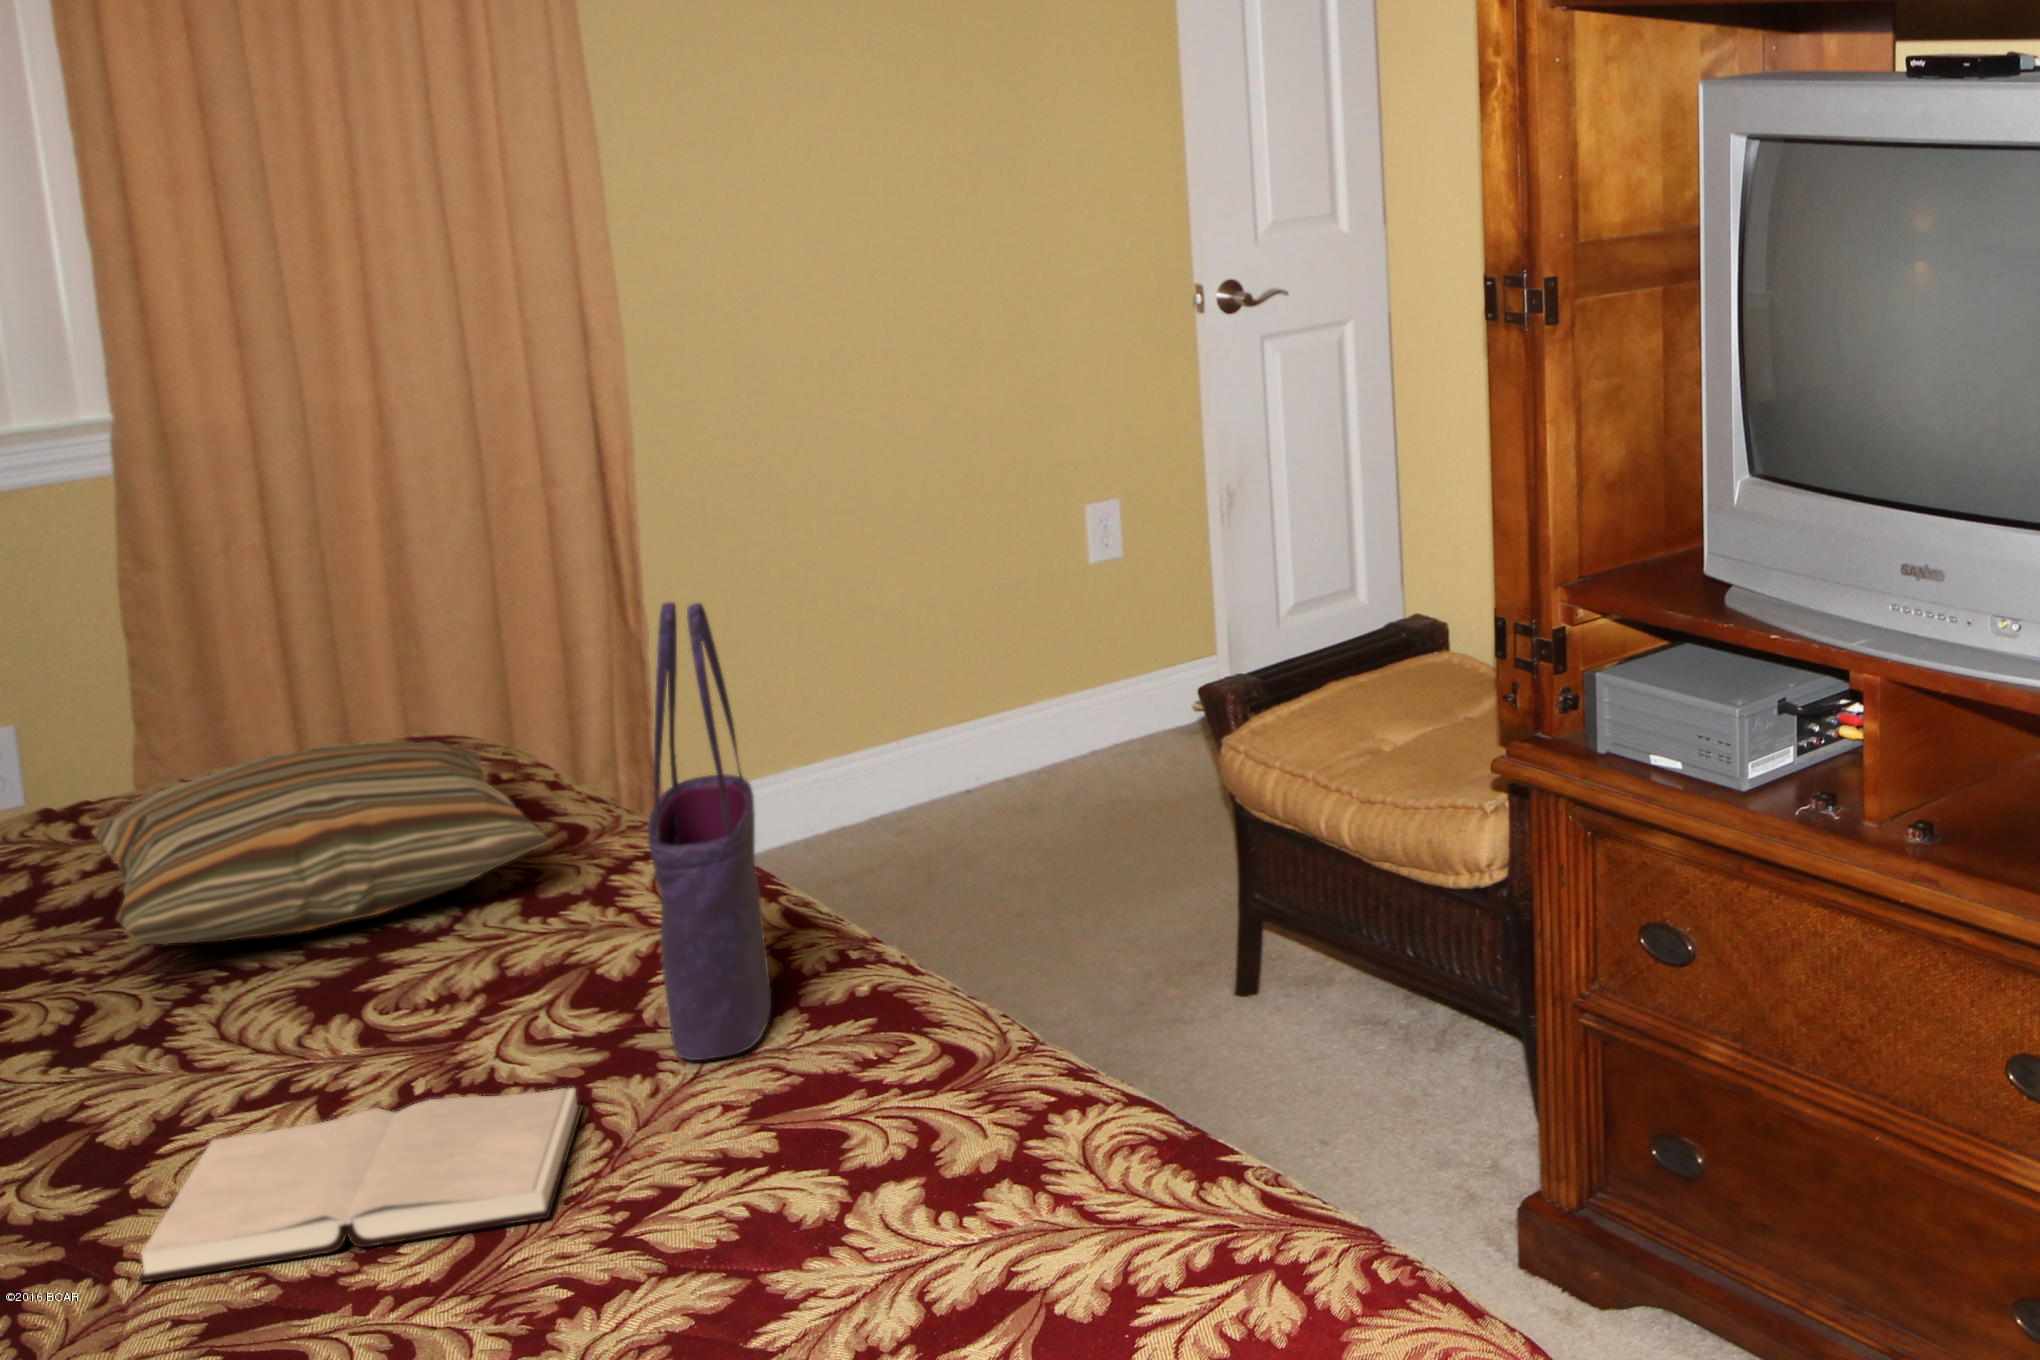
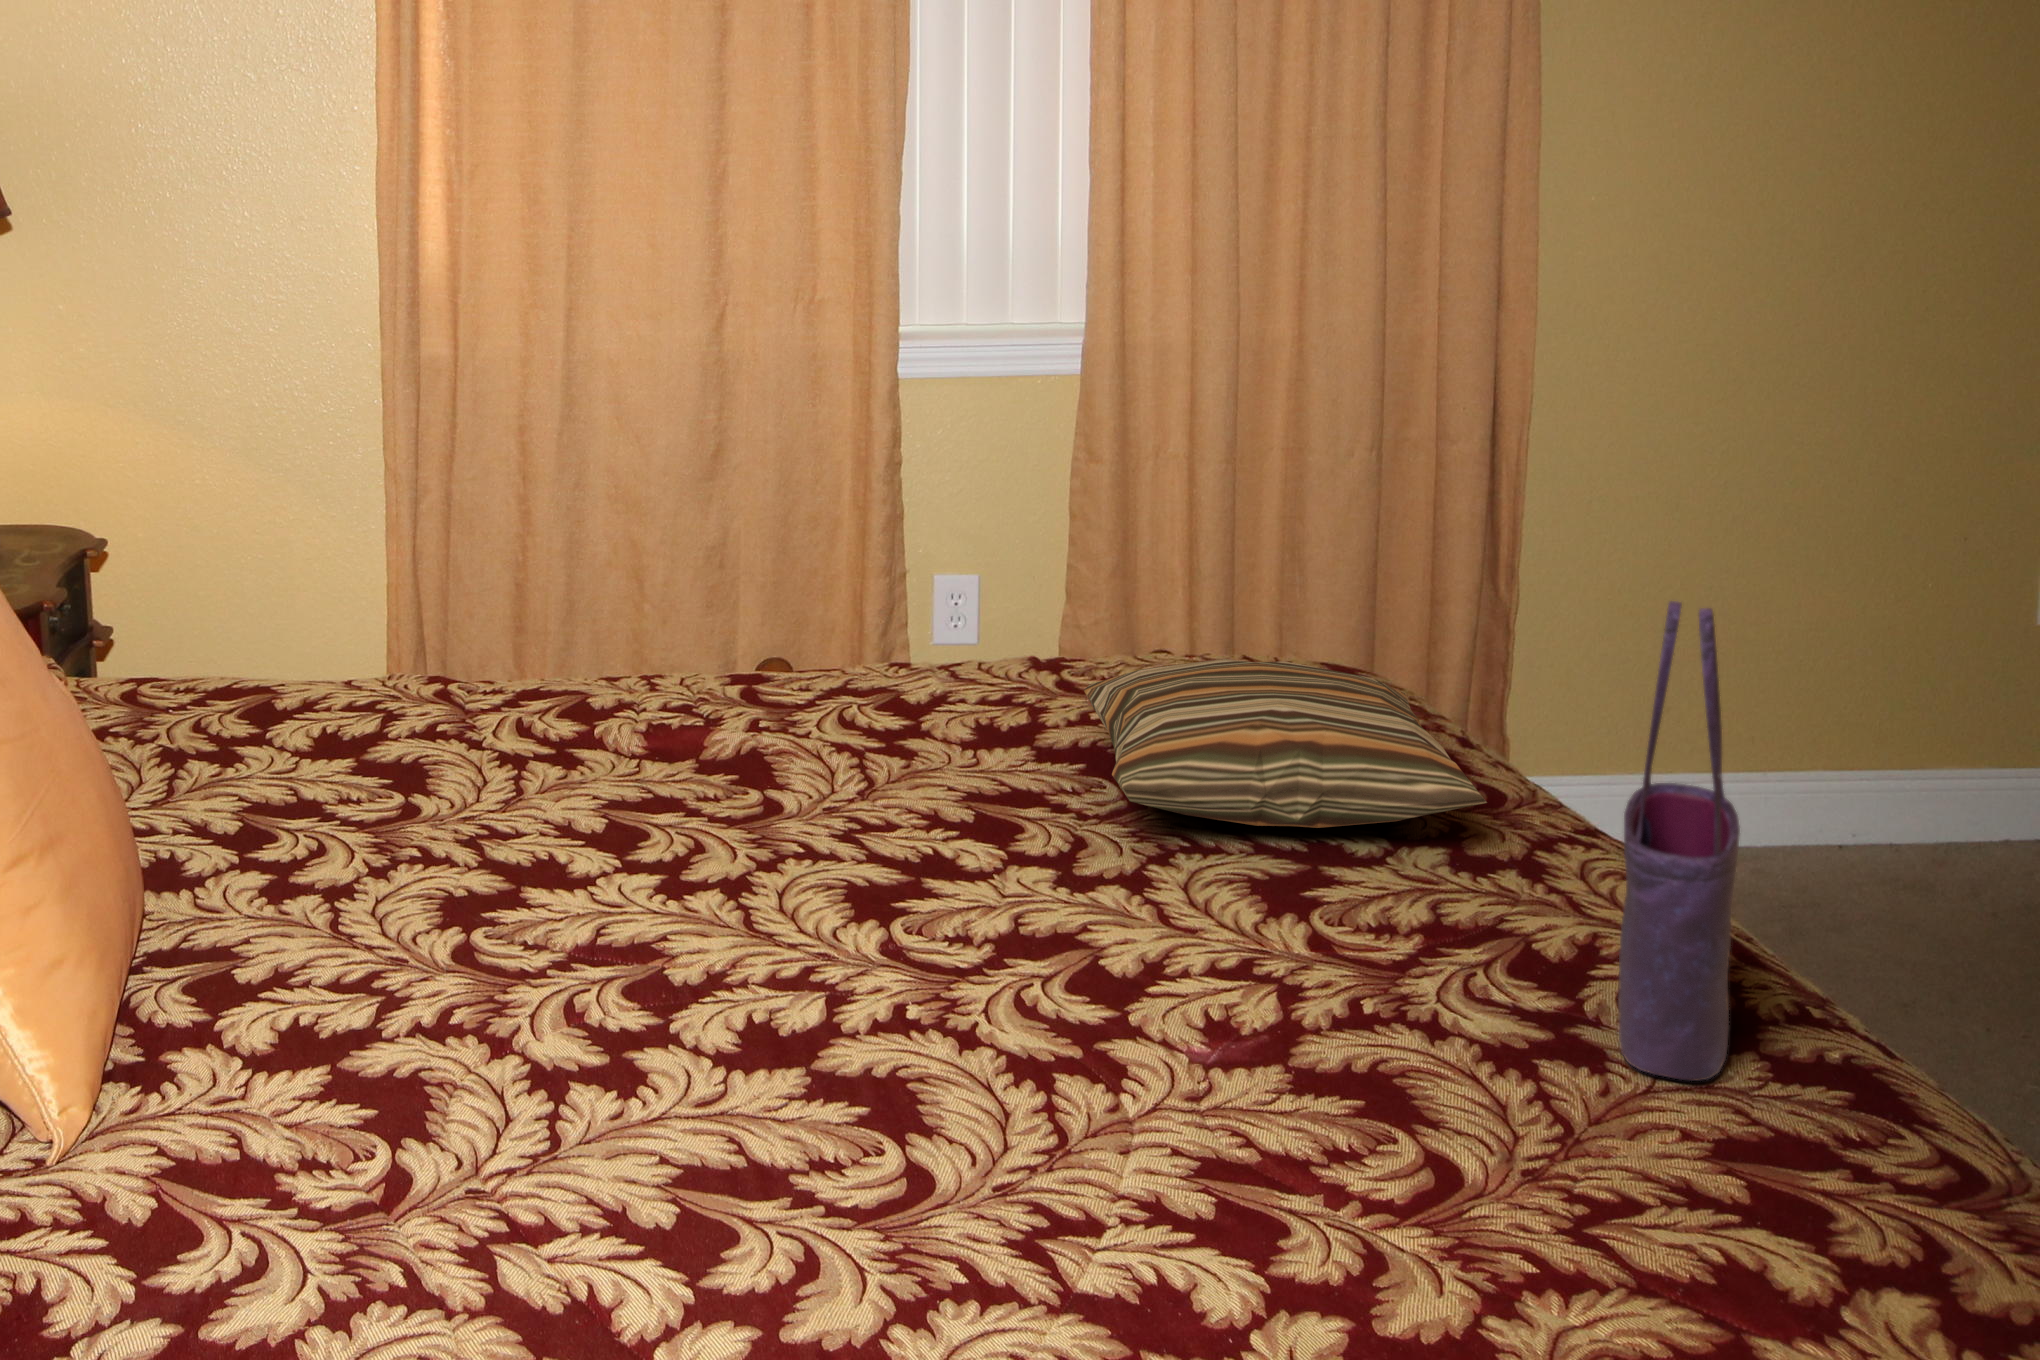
hardback book: present [138,1088,582,1283] -> none [1143,996,1530,1183]

